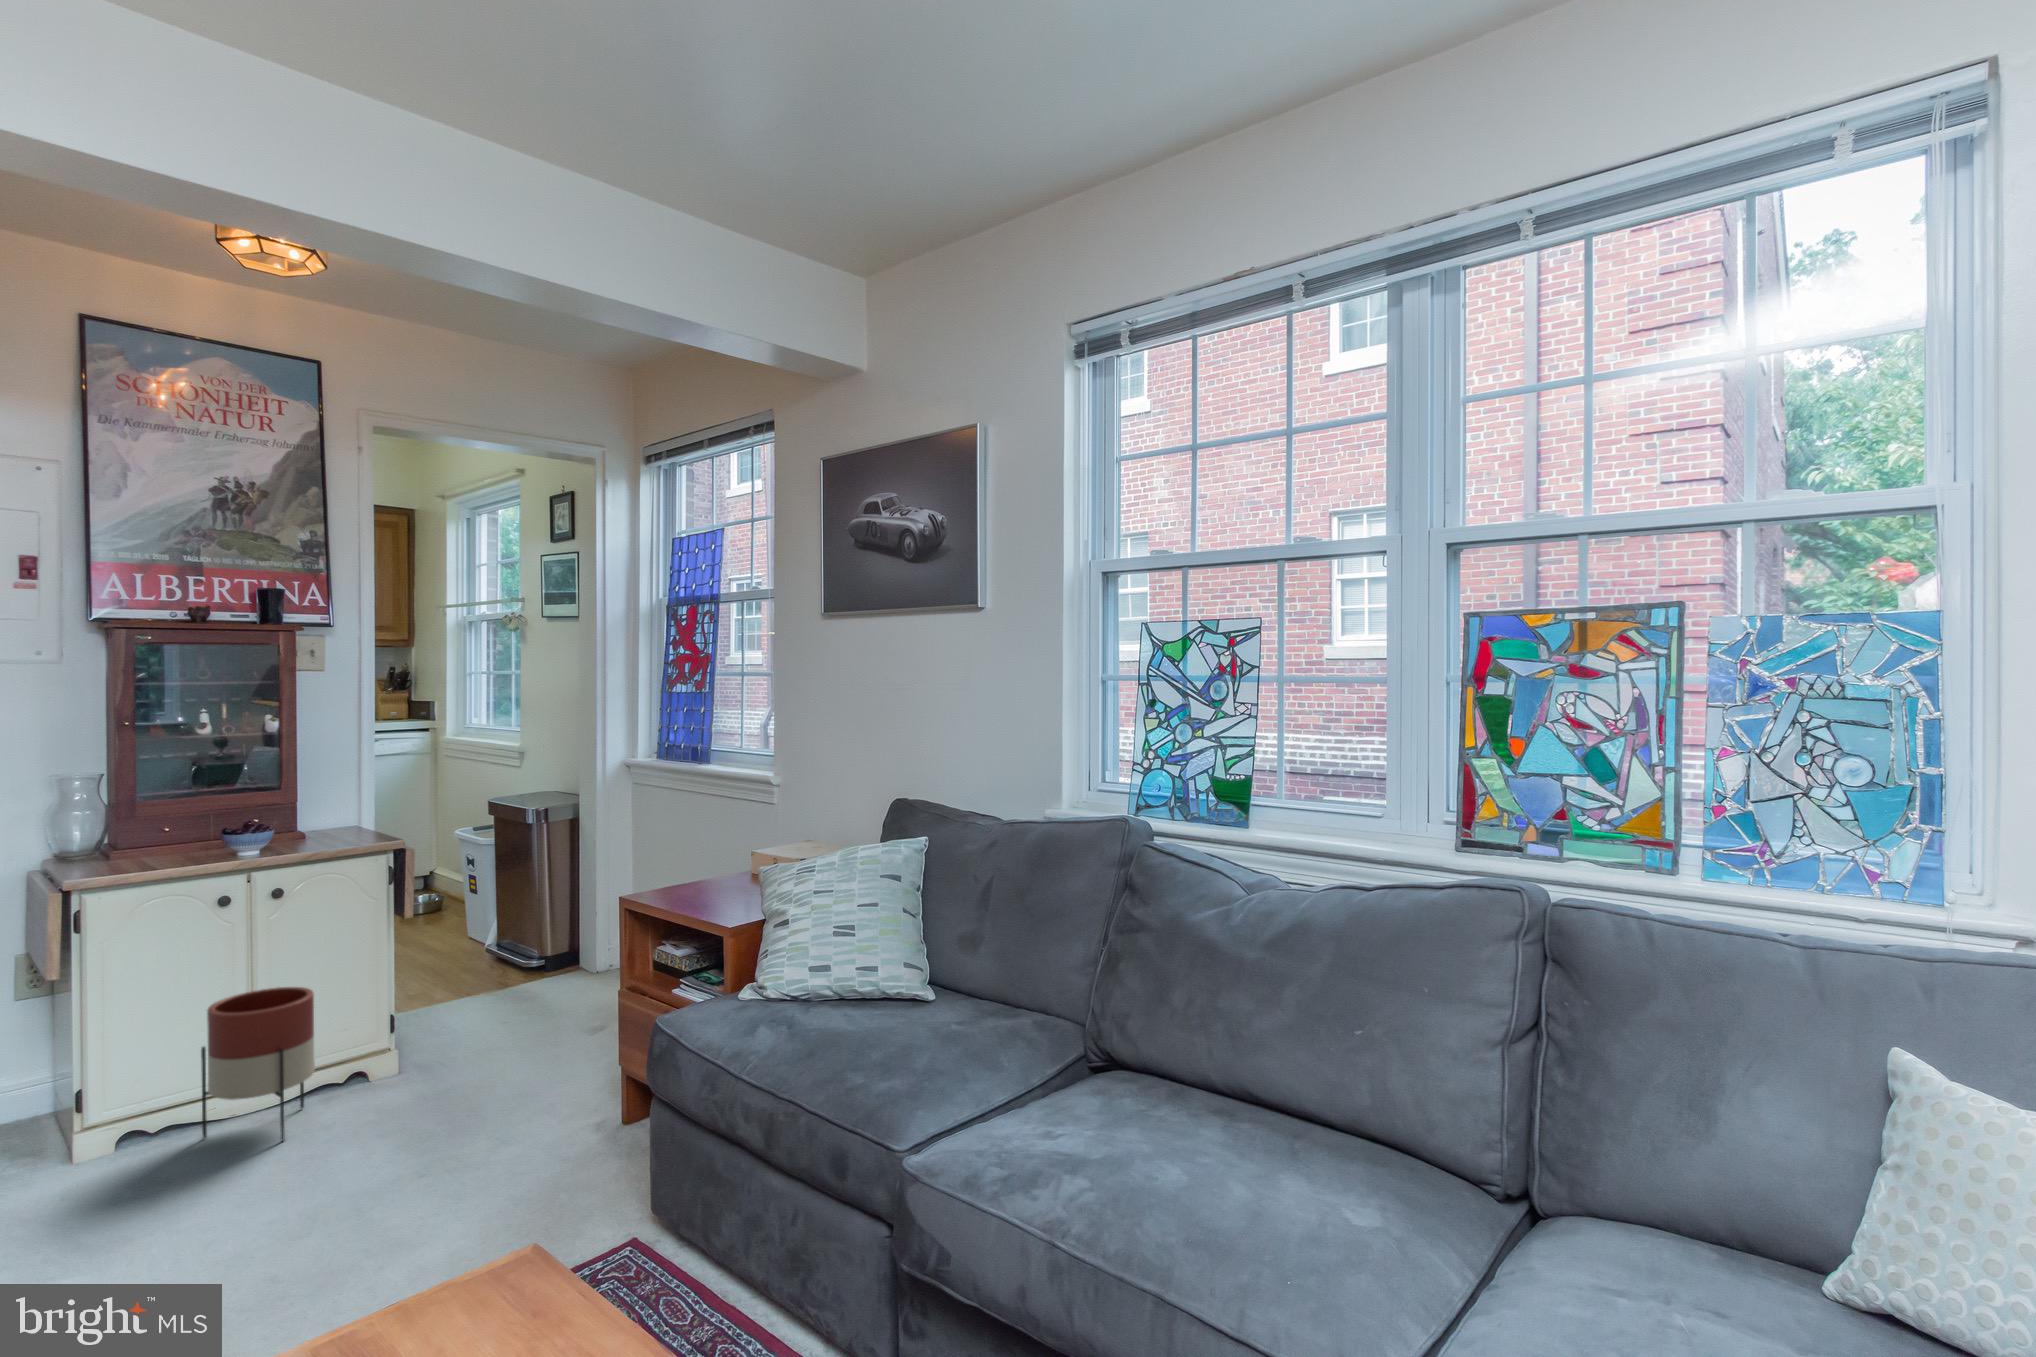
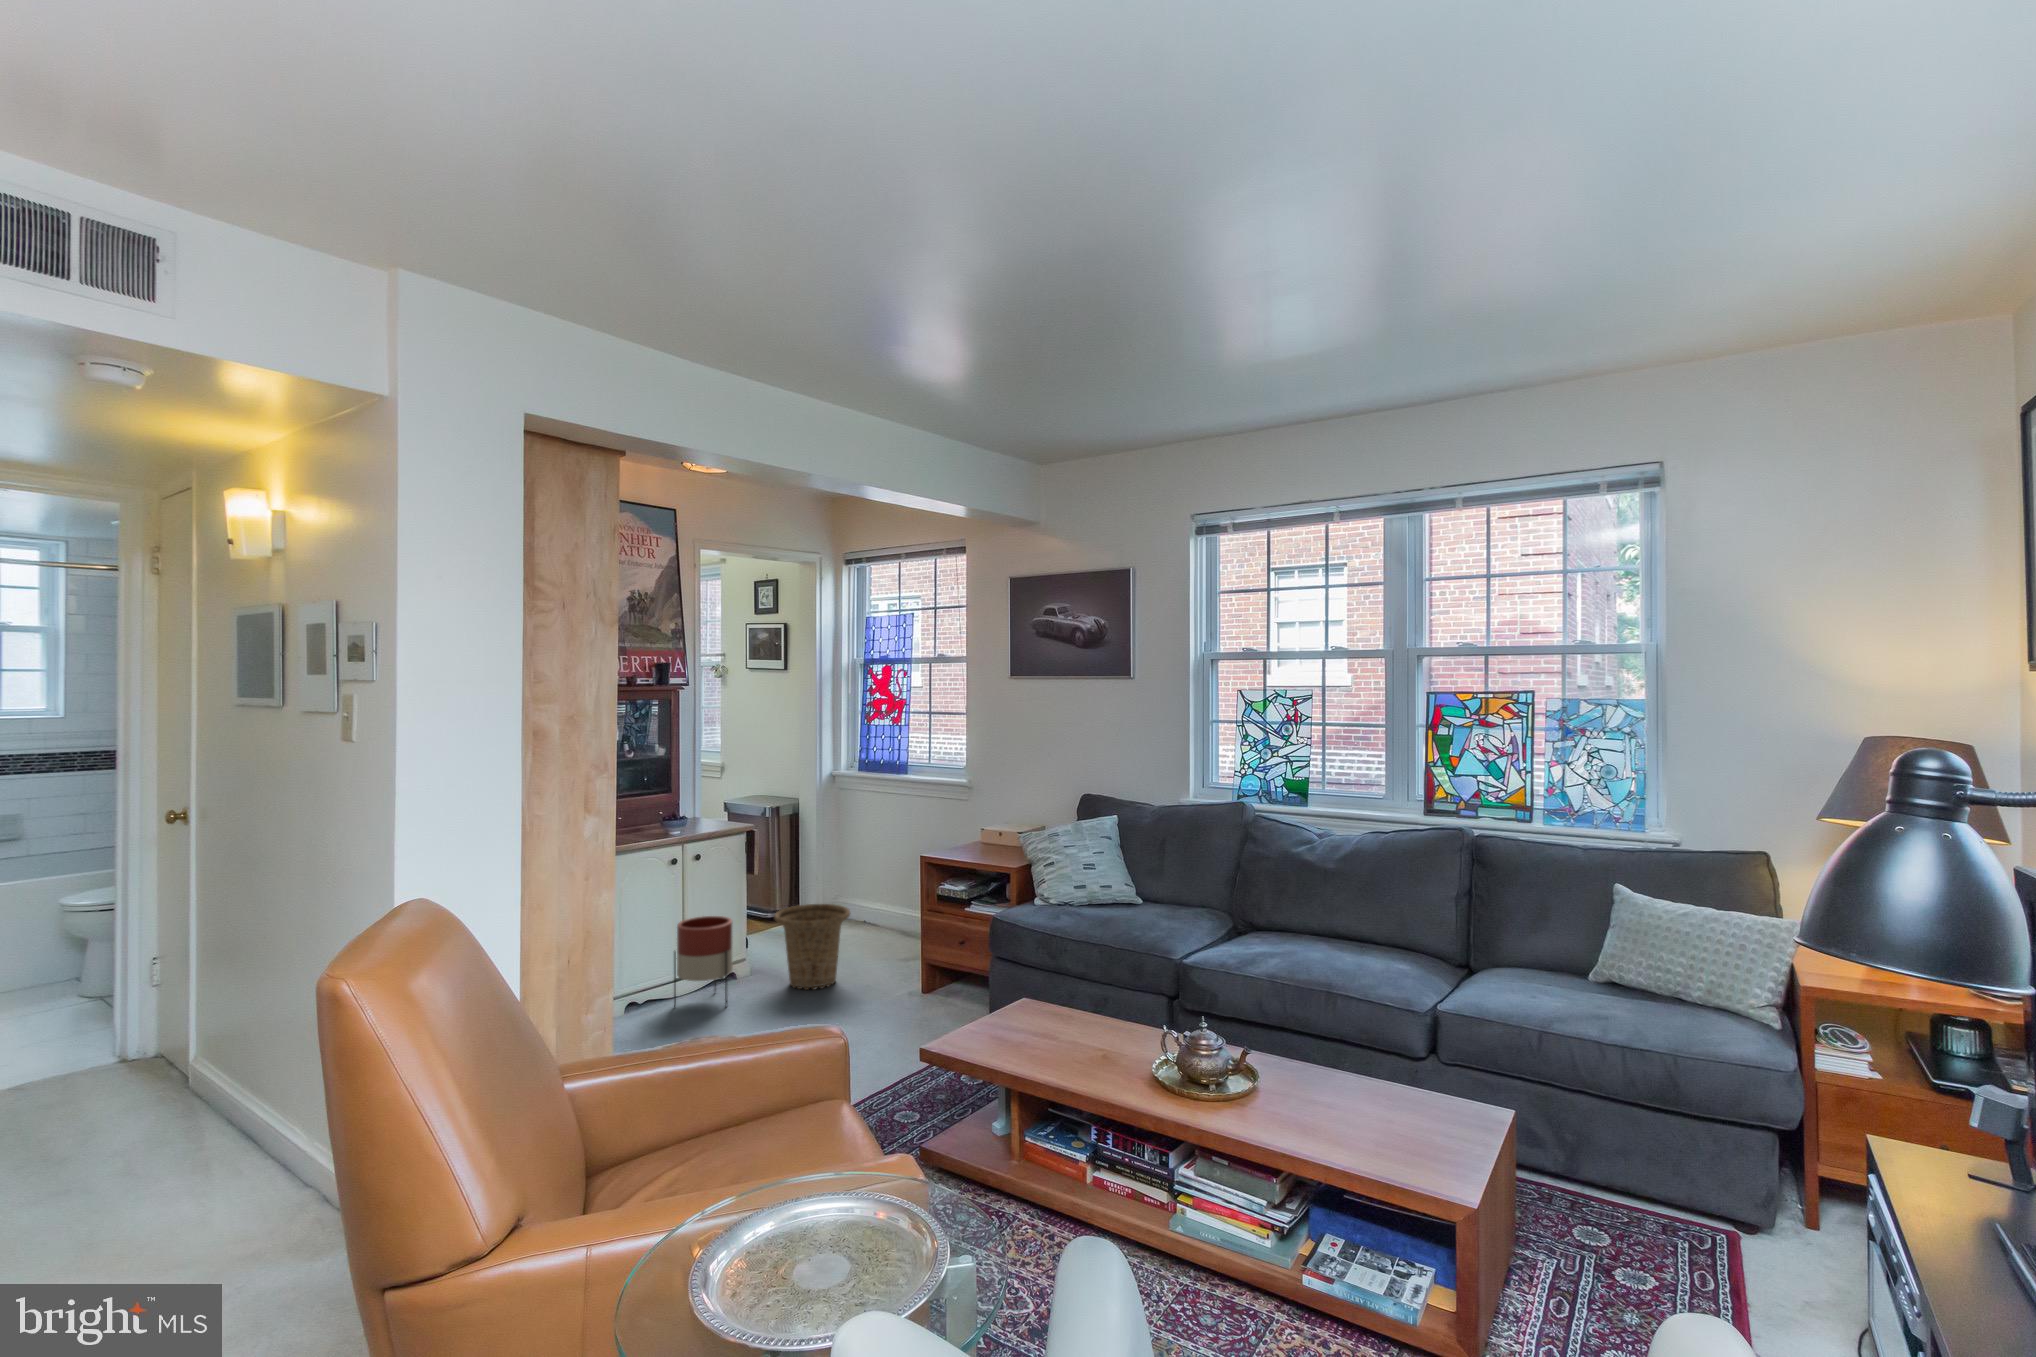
basket: none [399,965,534,1109] -> present [775,904,850,989]

